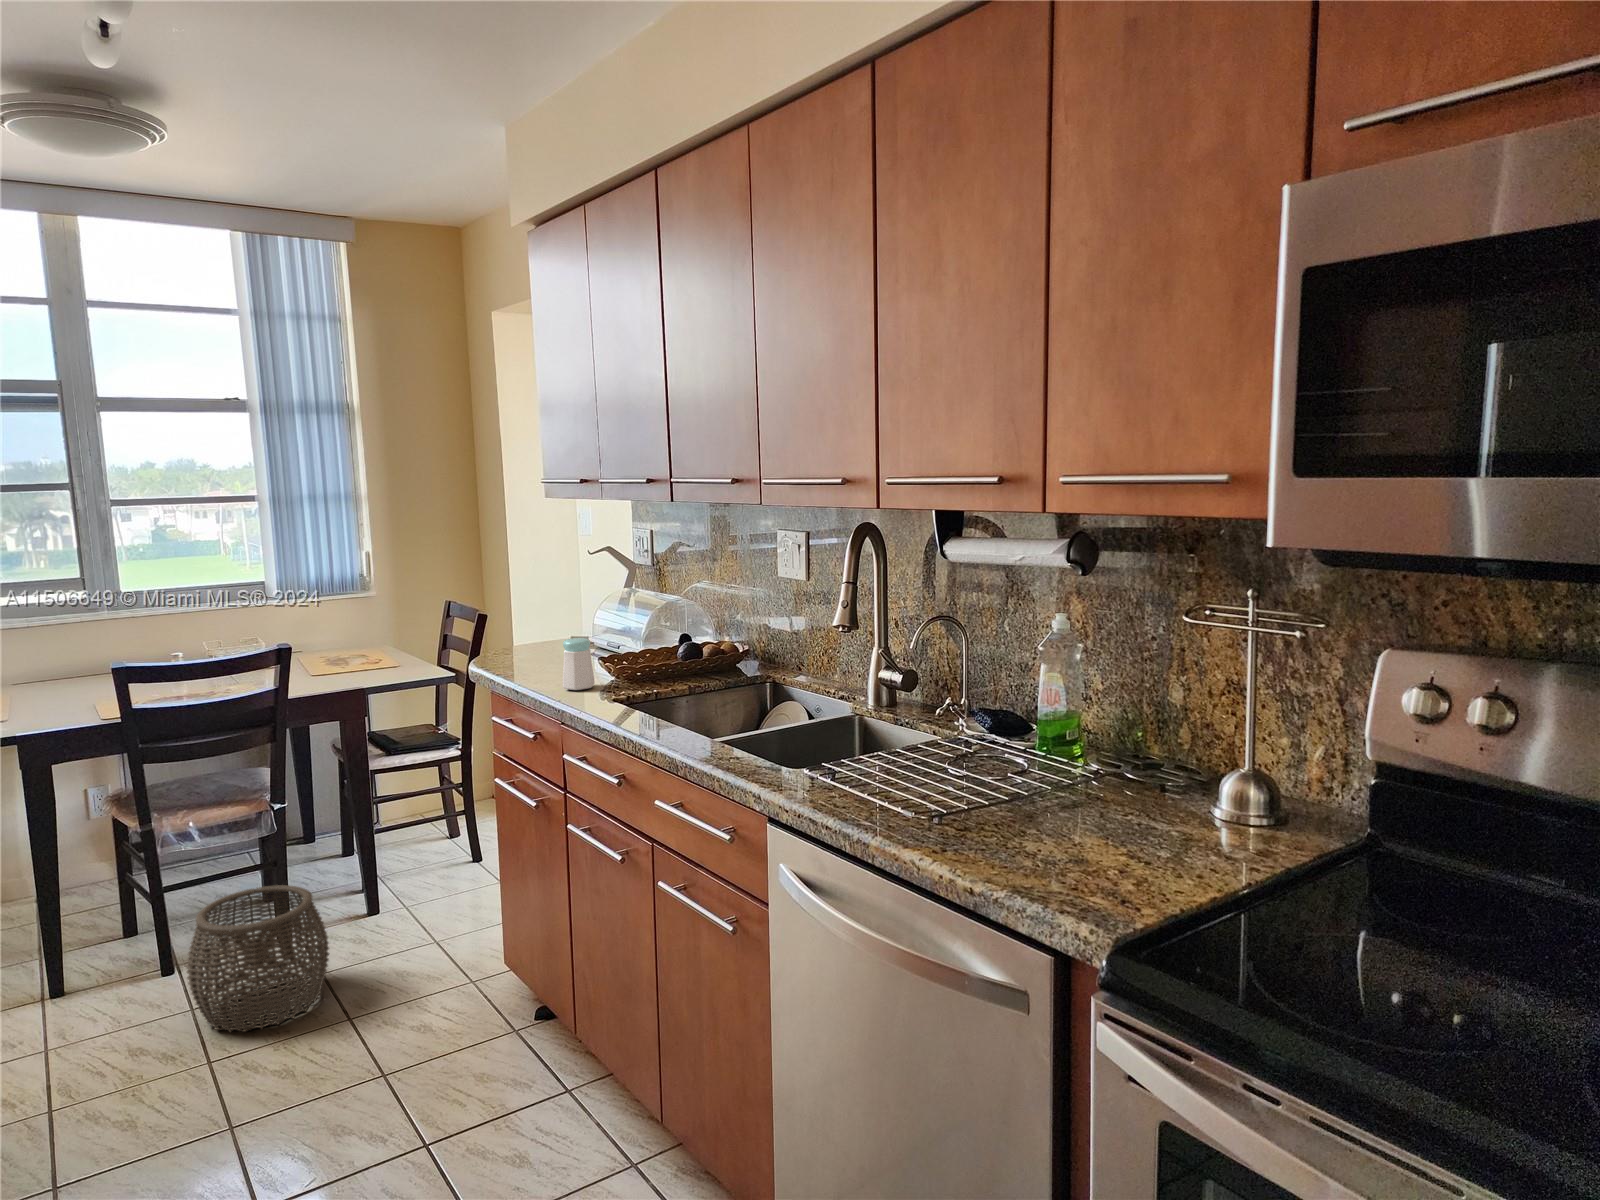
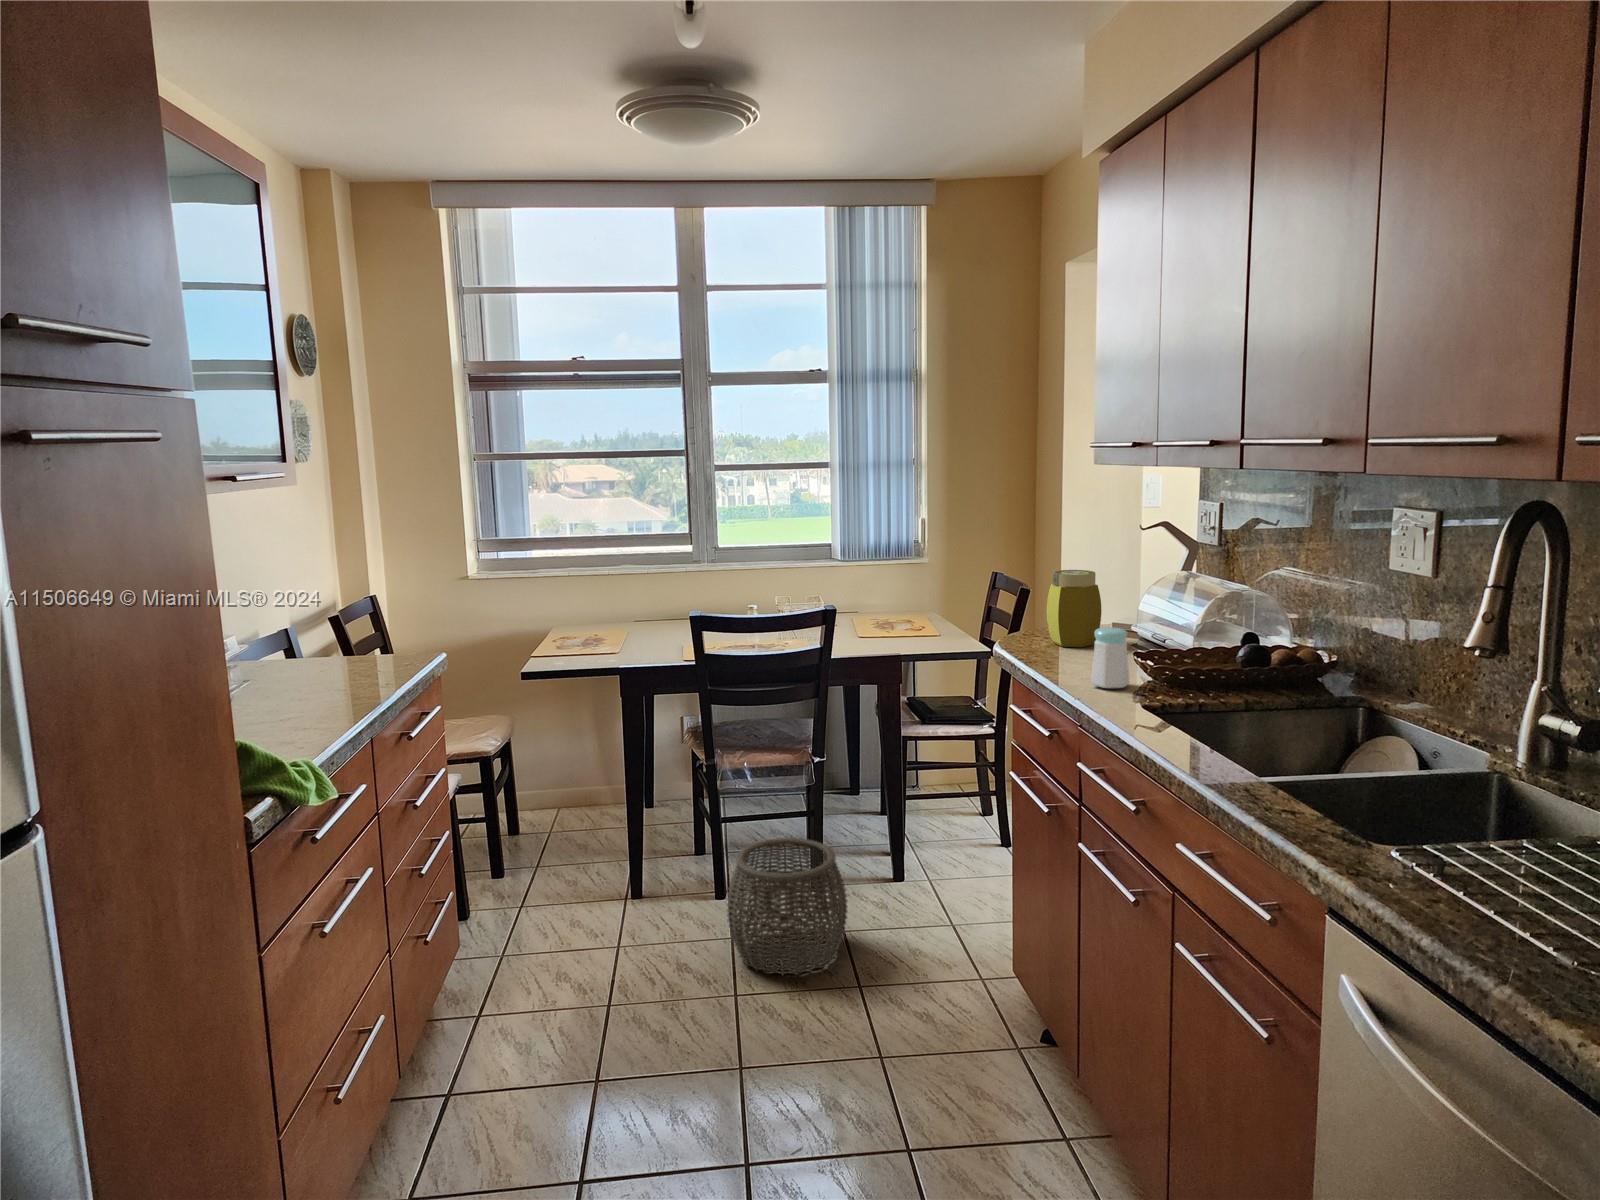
jar: none [512,592,561,661] -> present [1047,570,1101,647]

